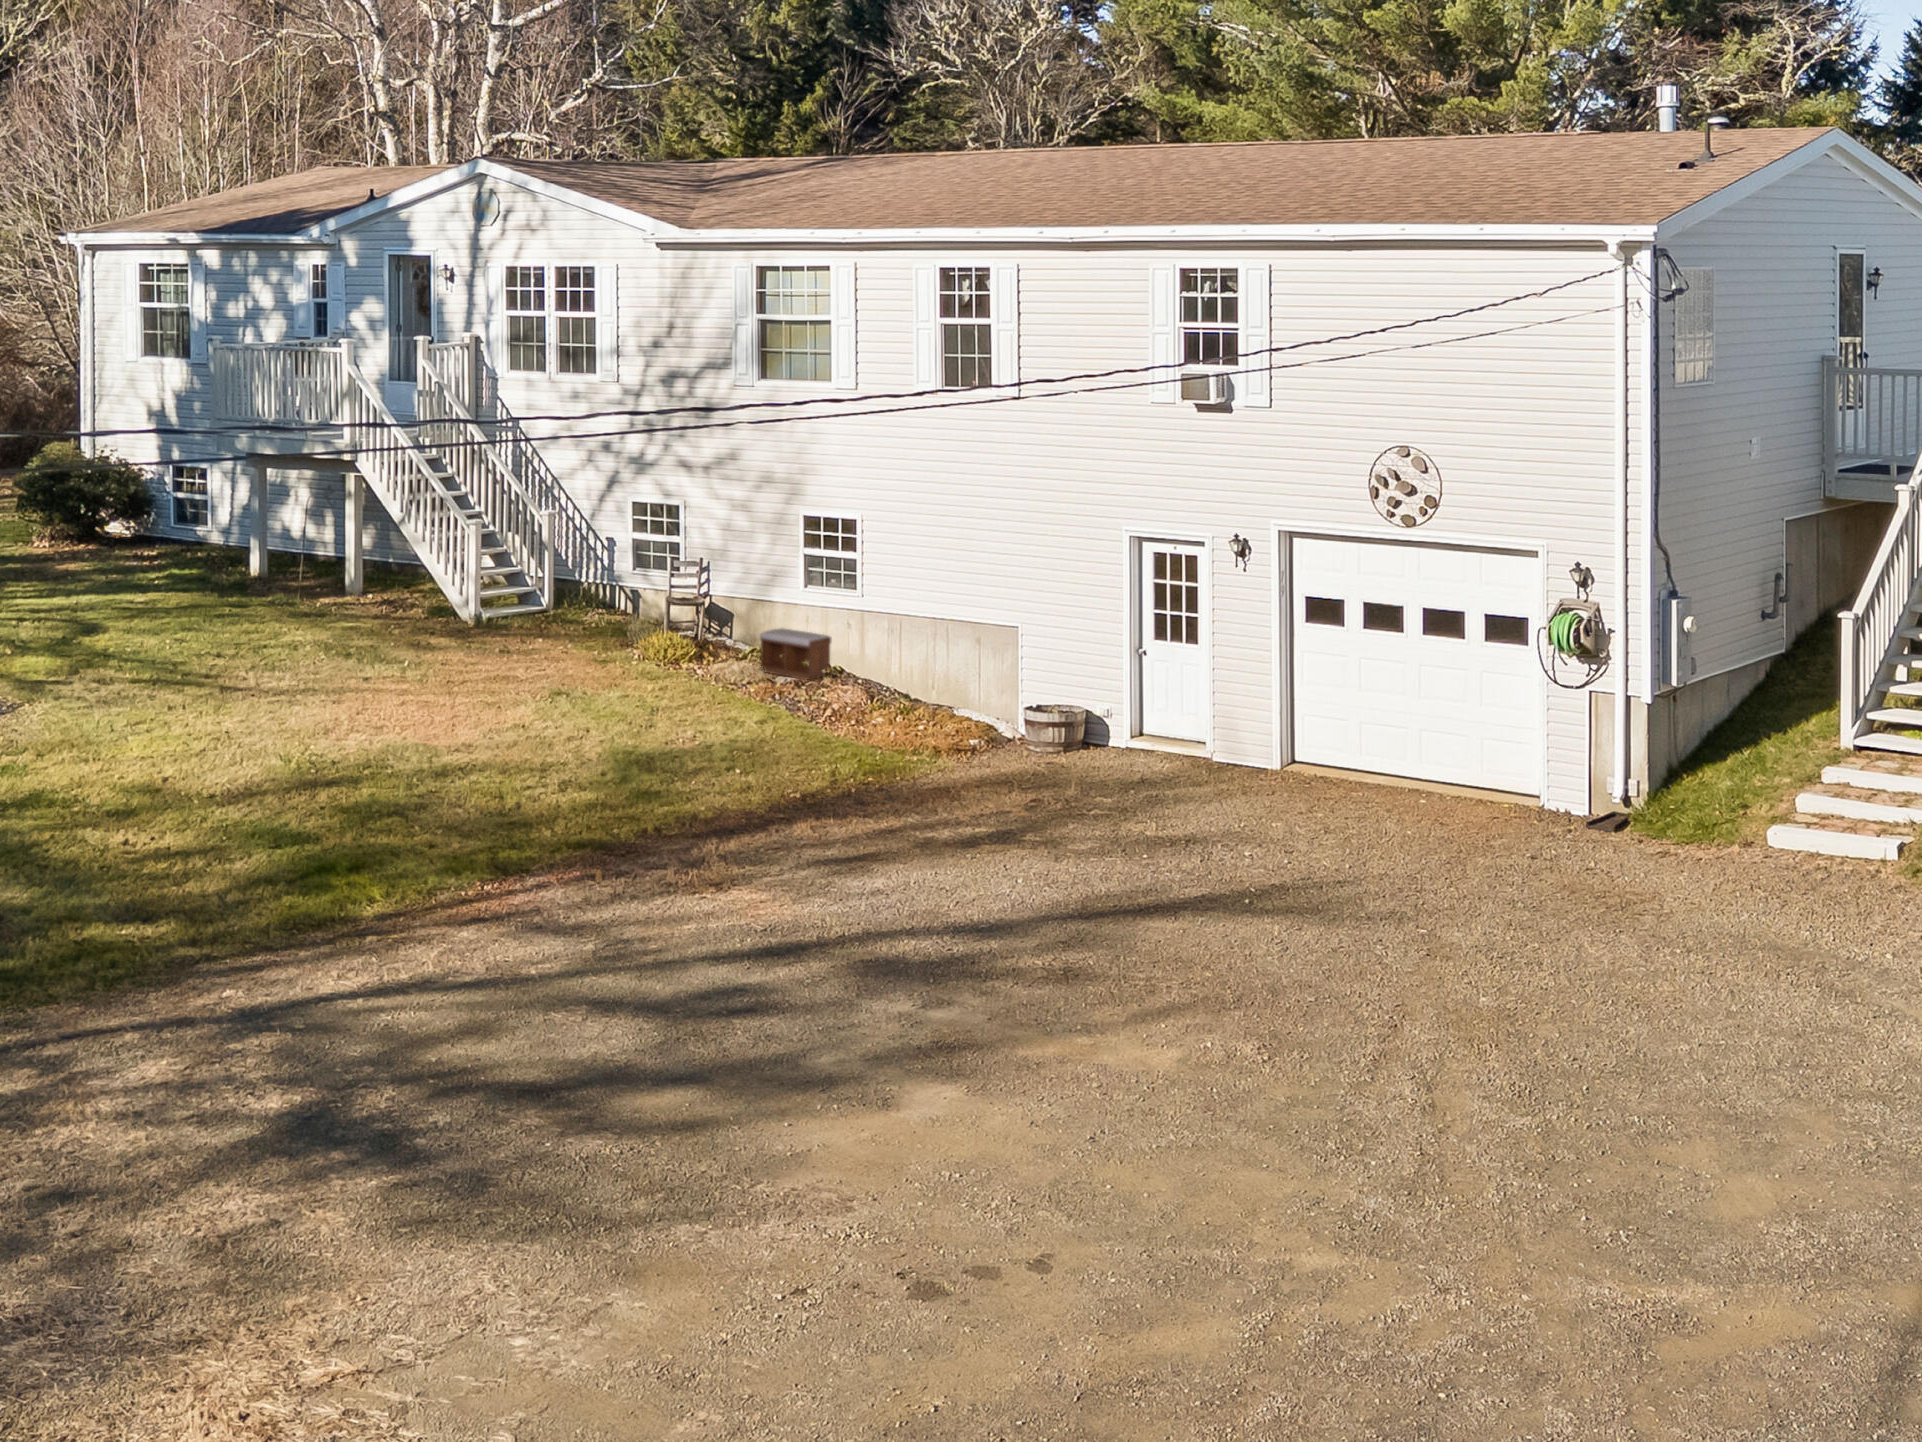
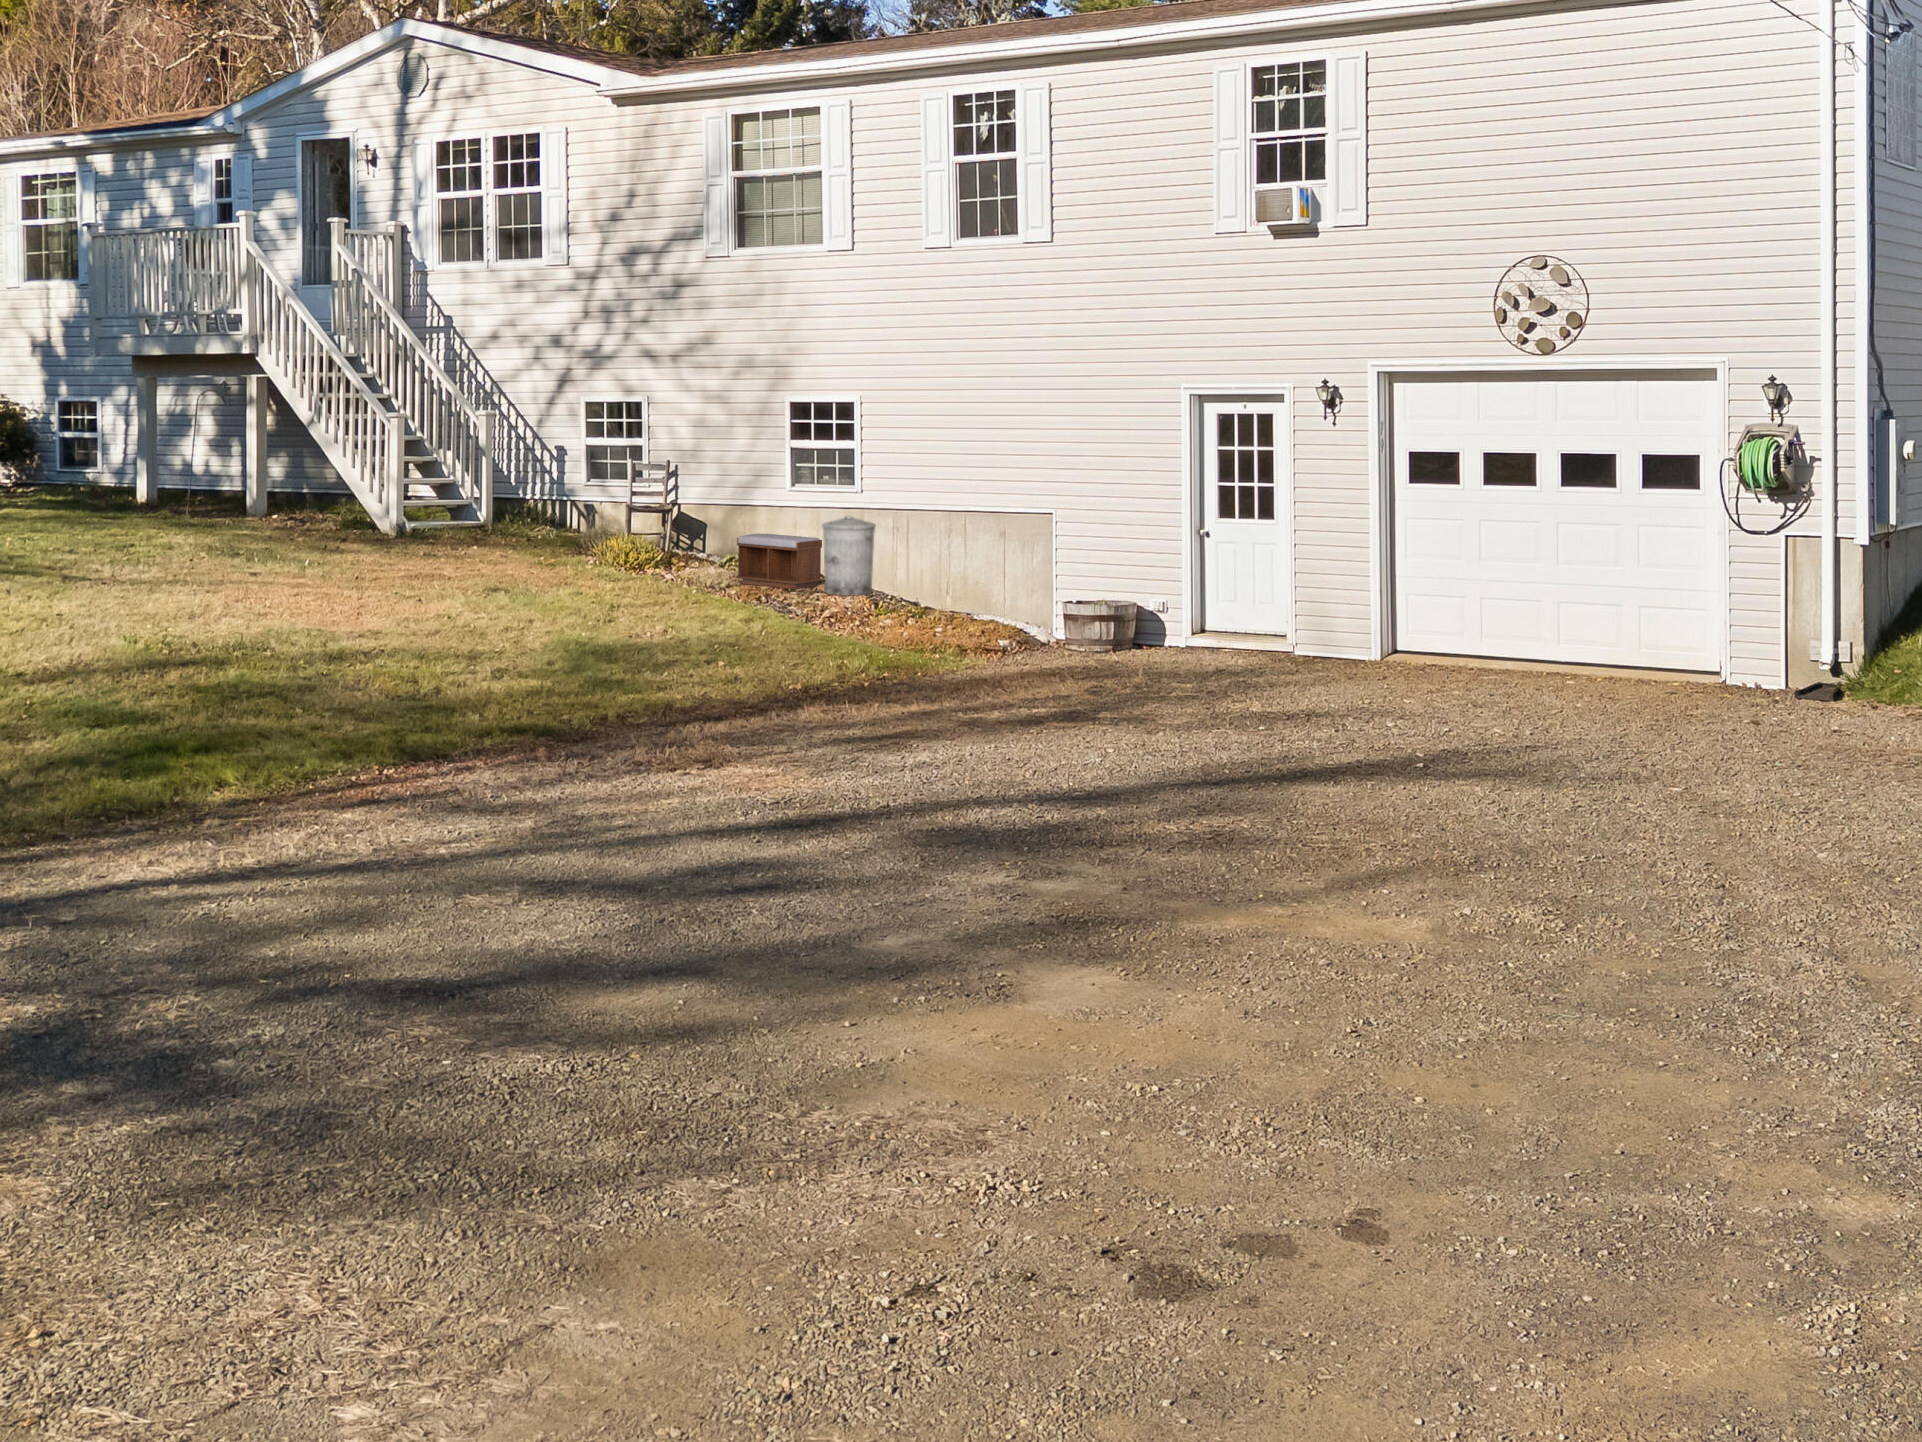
trash can: none [830,621,876,690] -> present [822,517,876,596]

